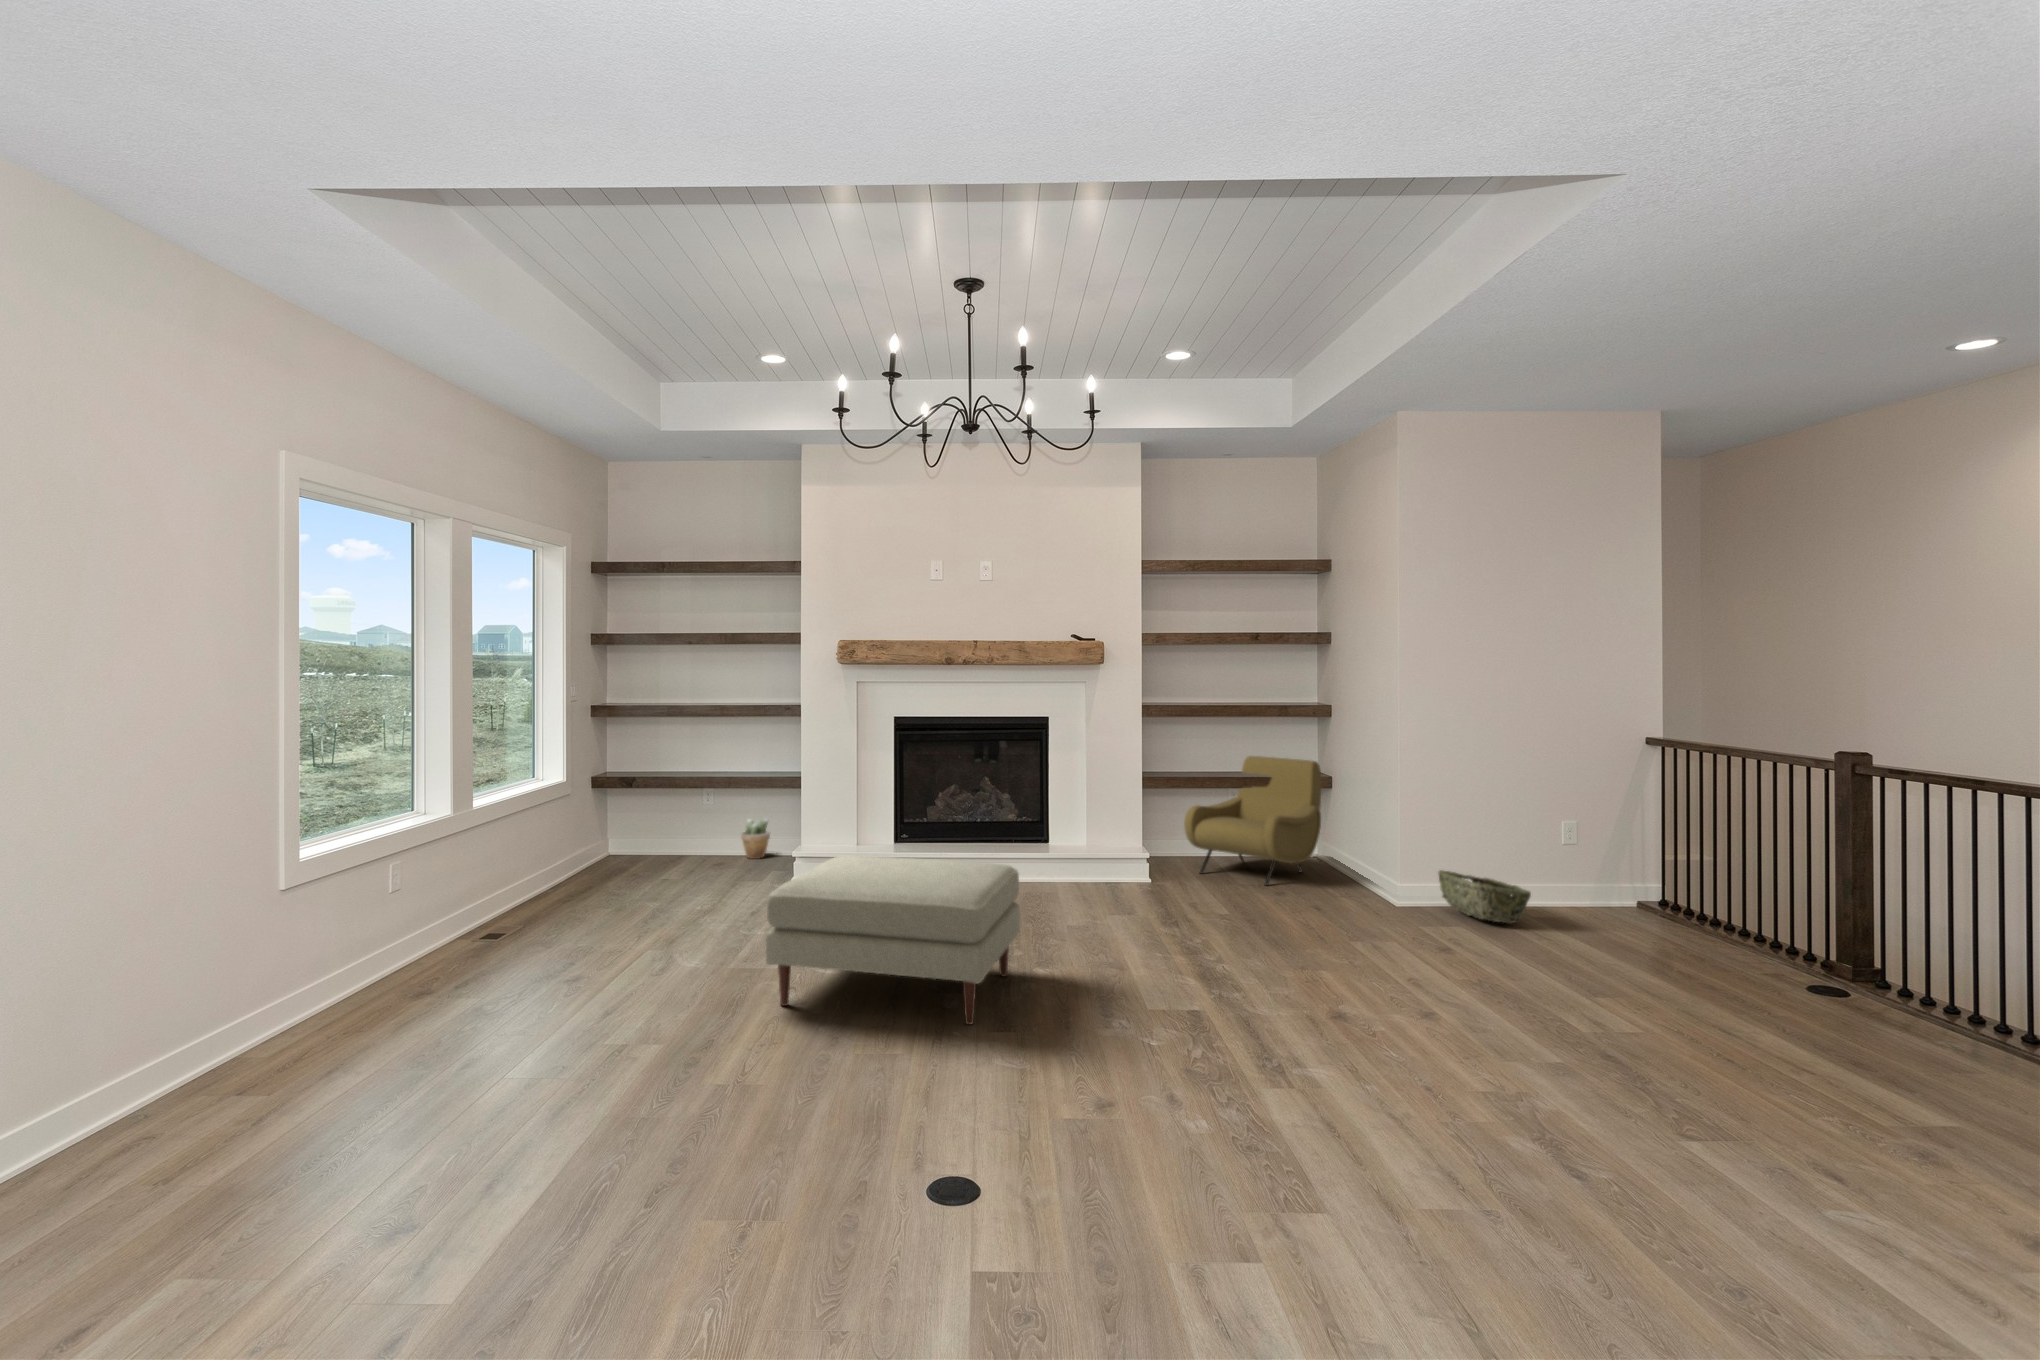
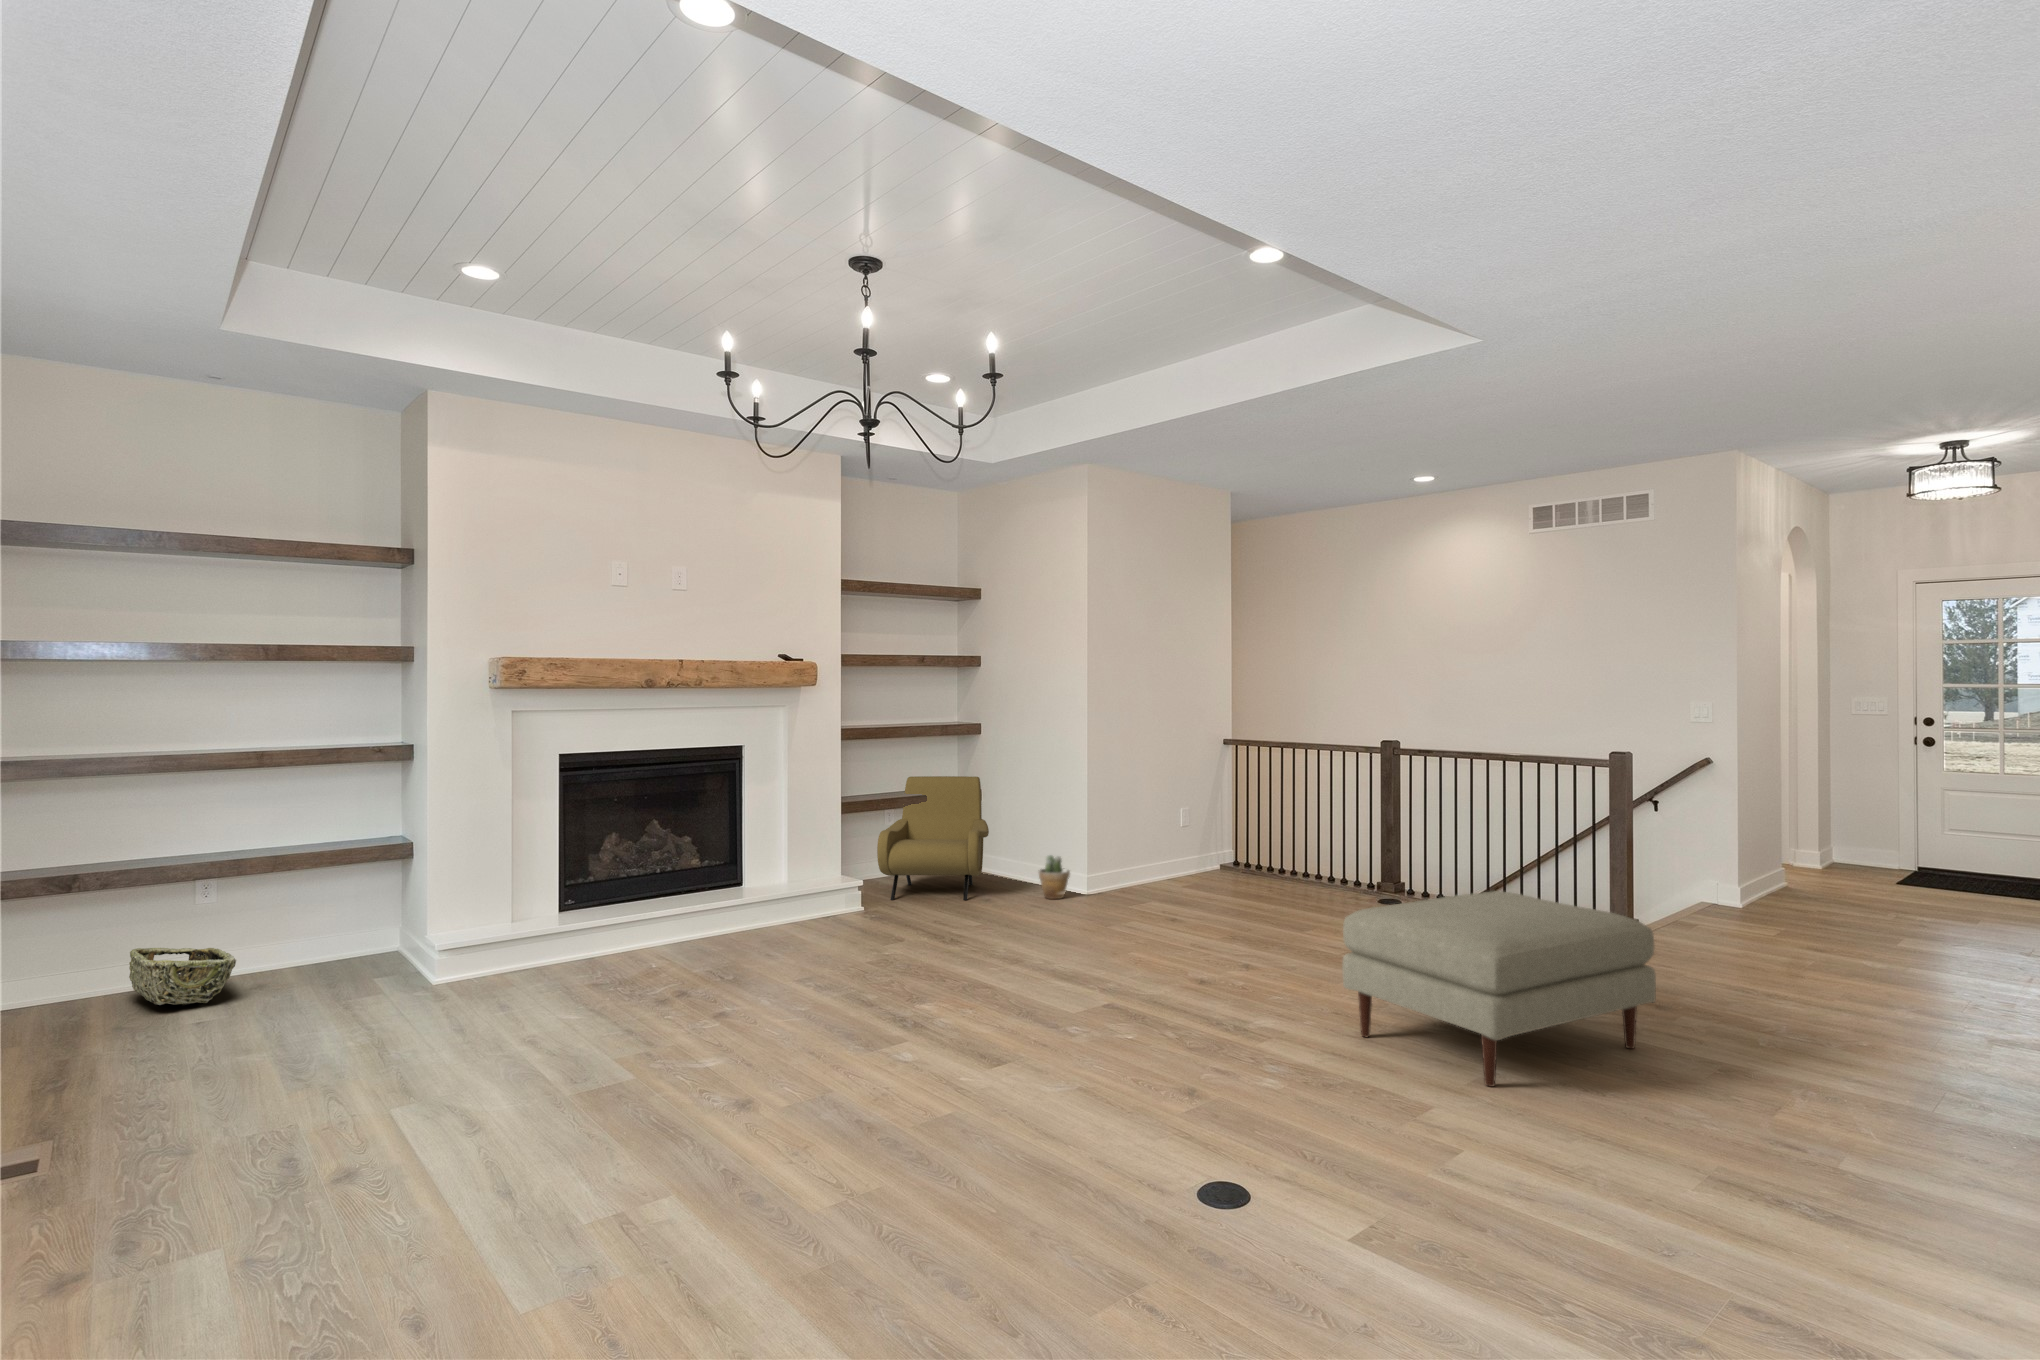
potted plant: present [741,819,770,859] -> present [1039,855,1070,899]
ottoman: present [766,855,1021,1025] -> present [1342,891,1656,1087]
woven basket: present [1439,870,1531,924] -> present [129,948,236,1006]

